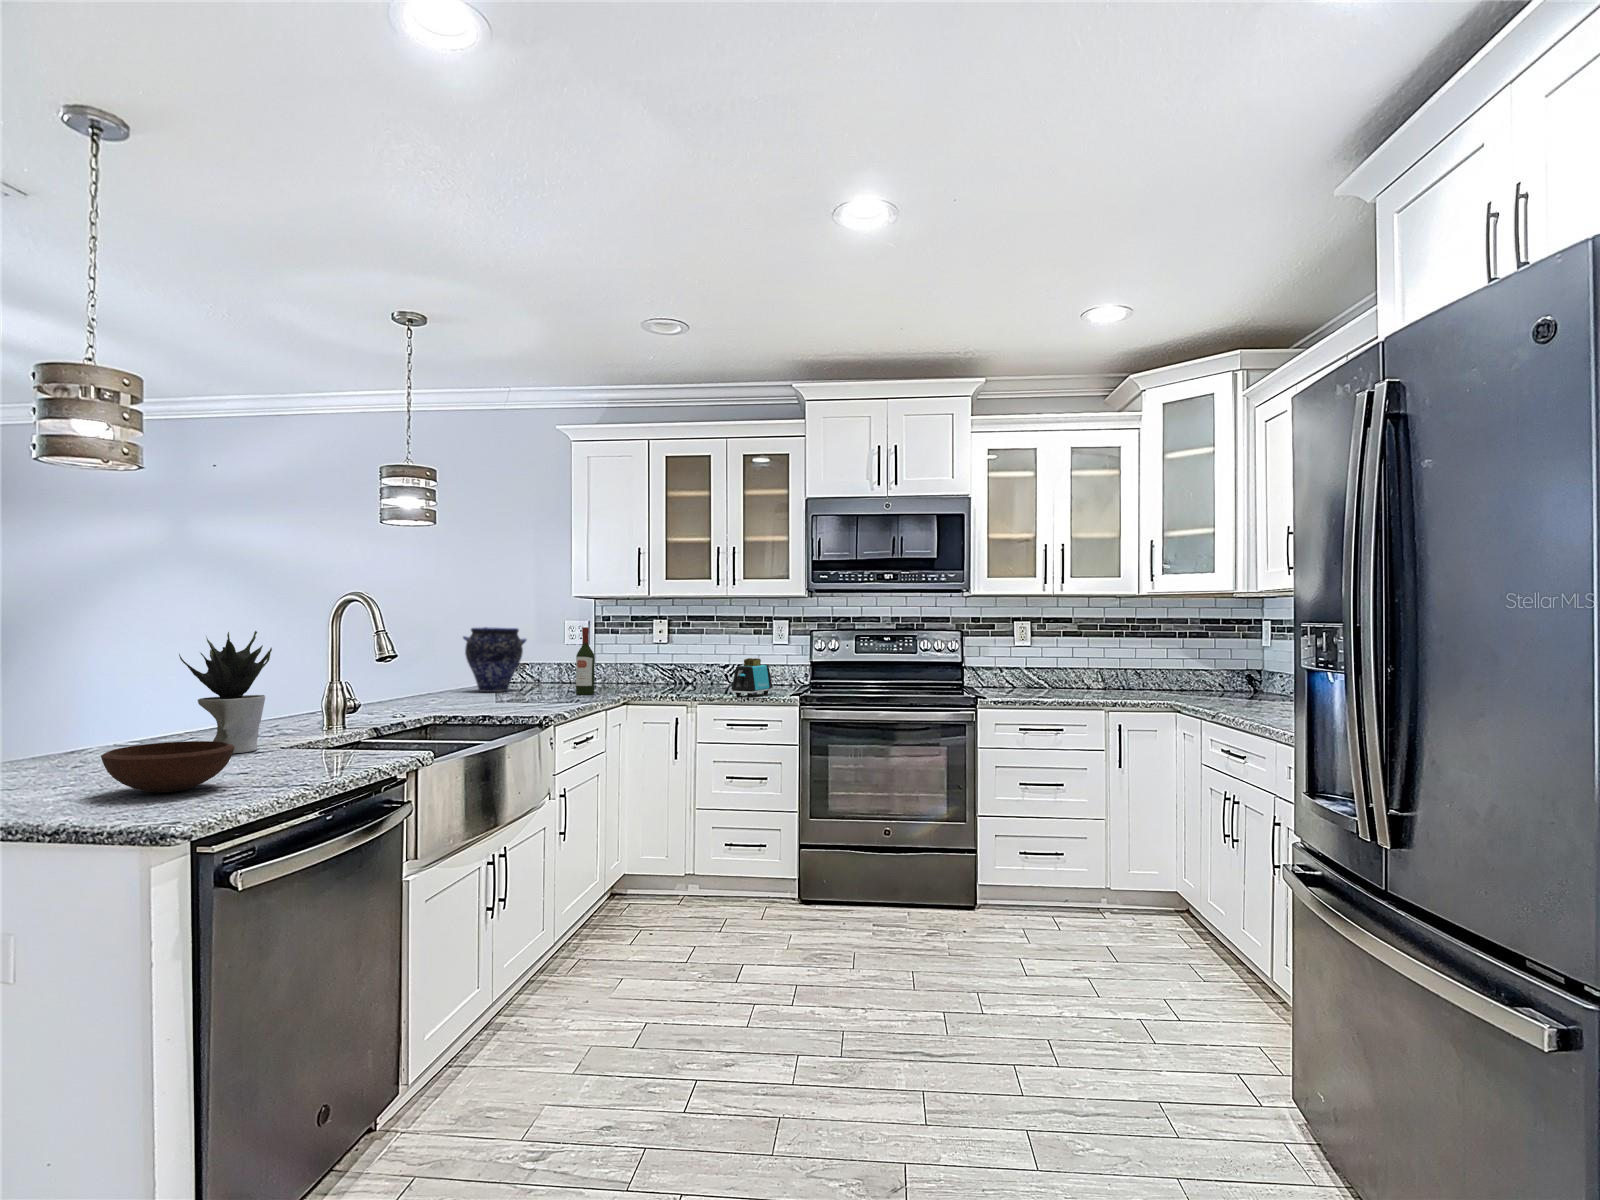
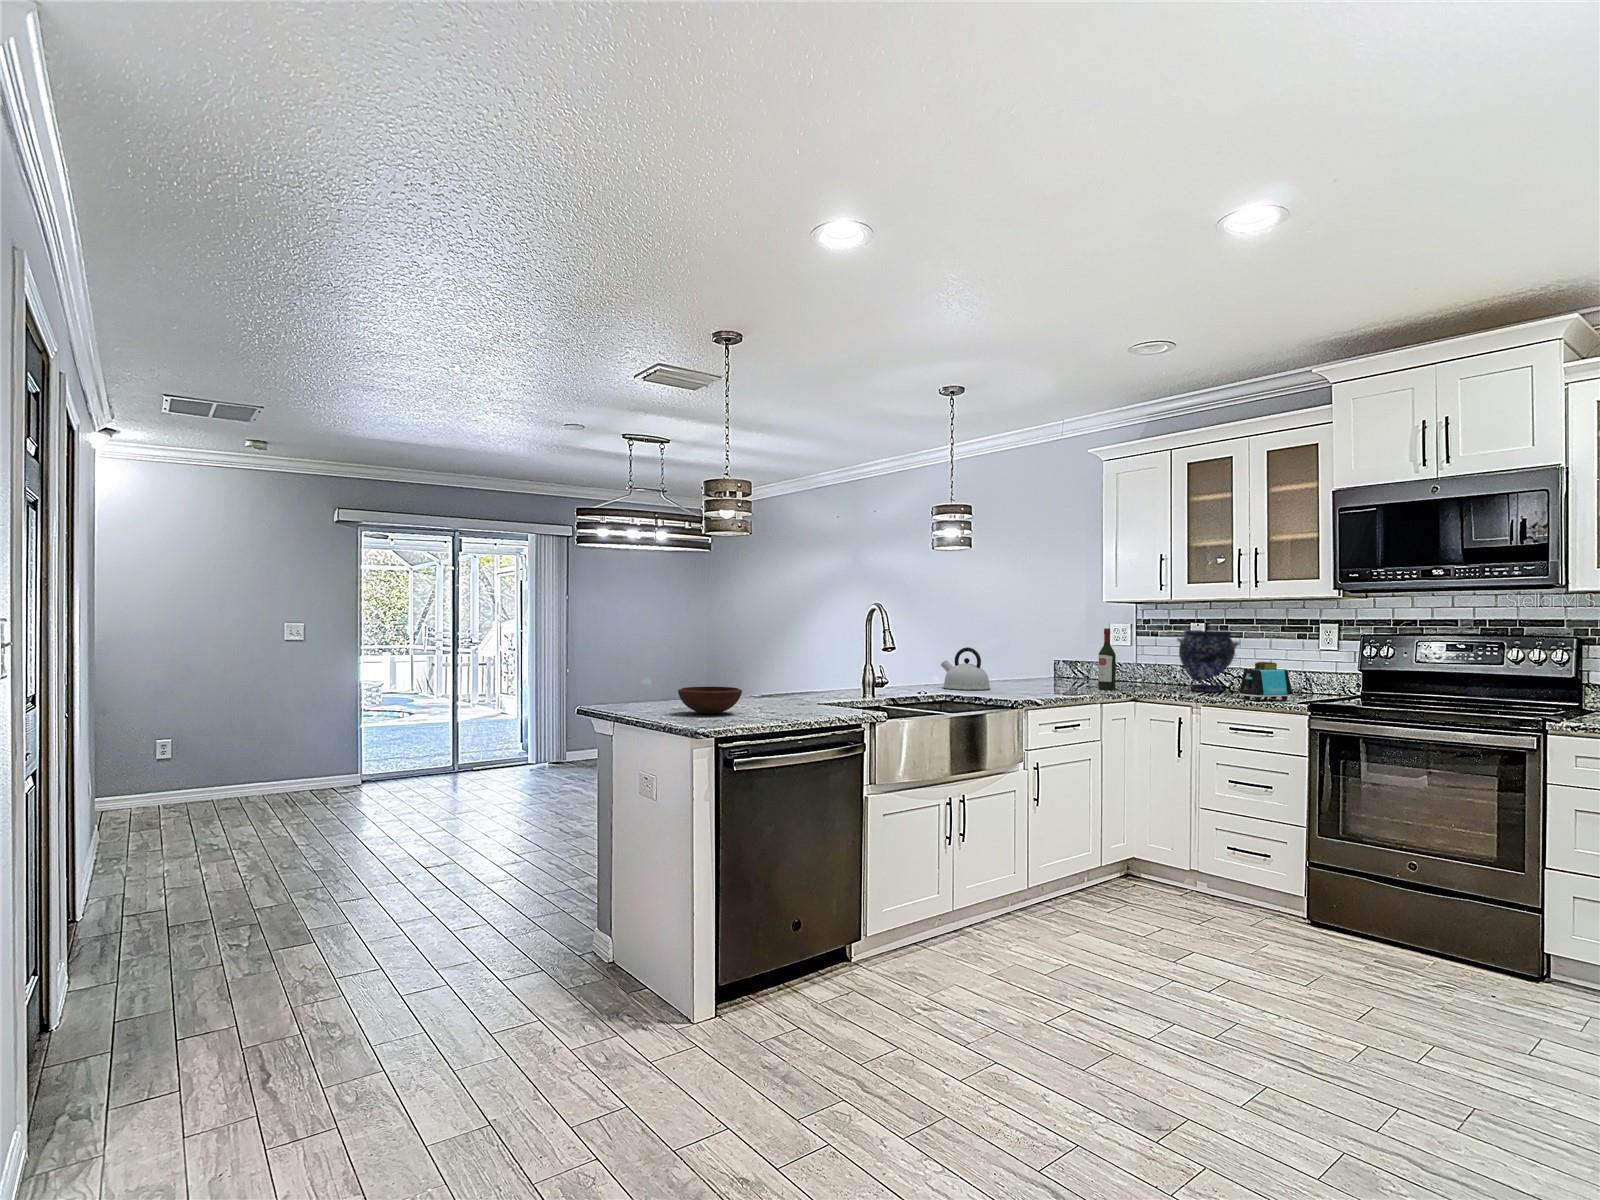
vase: present [463,627,526,692] -> present [1177,630,1239,692]
potted plant: present [179,631,272,753] -> none [751,623,803,702]
kettle: none [400,654,468,708] -> present [941,647,990,690]

